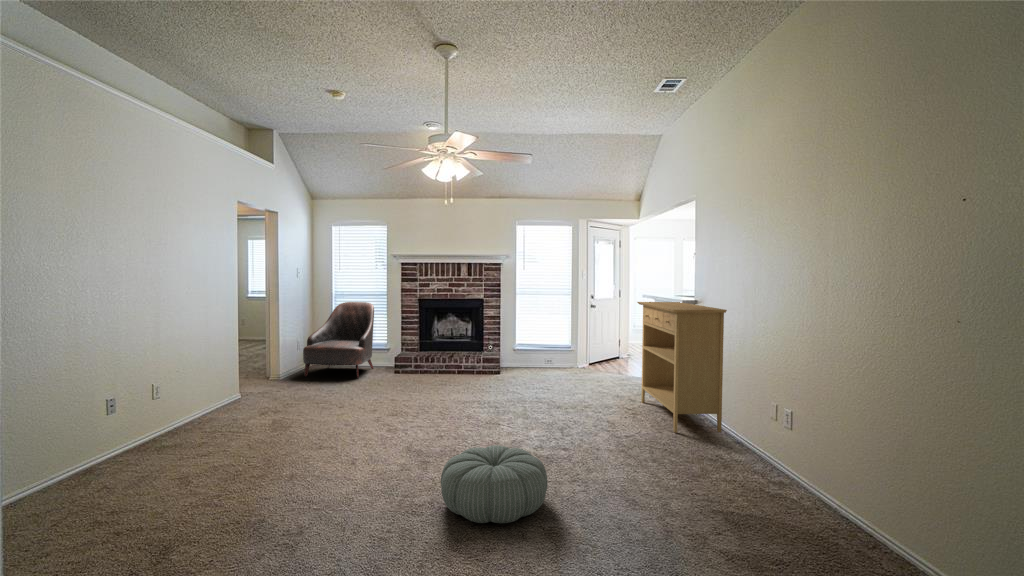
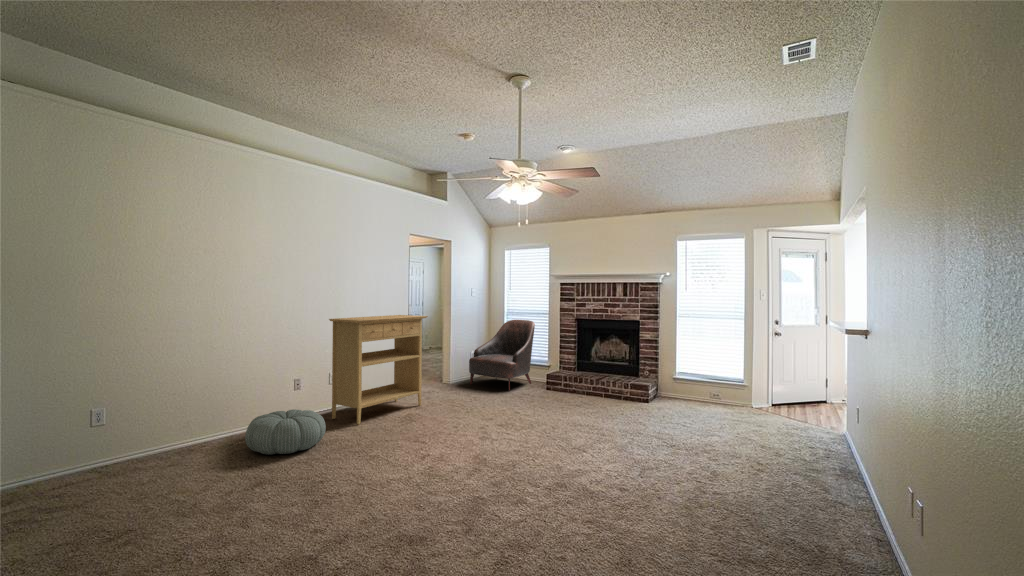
console table: present [637,302,727,432] -> present [329,315,428,424]
pouf: present [441,445,548,523] -> present [245,409,326,455]

